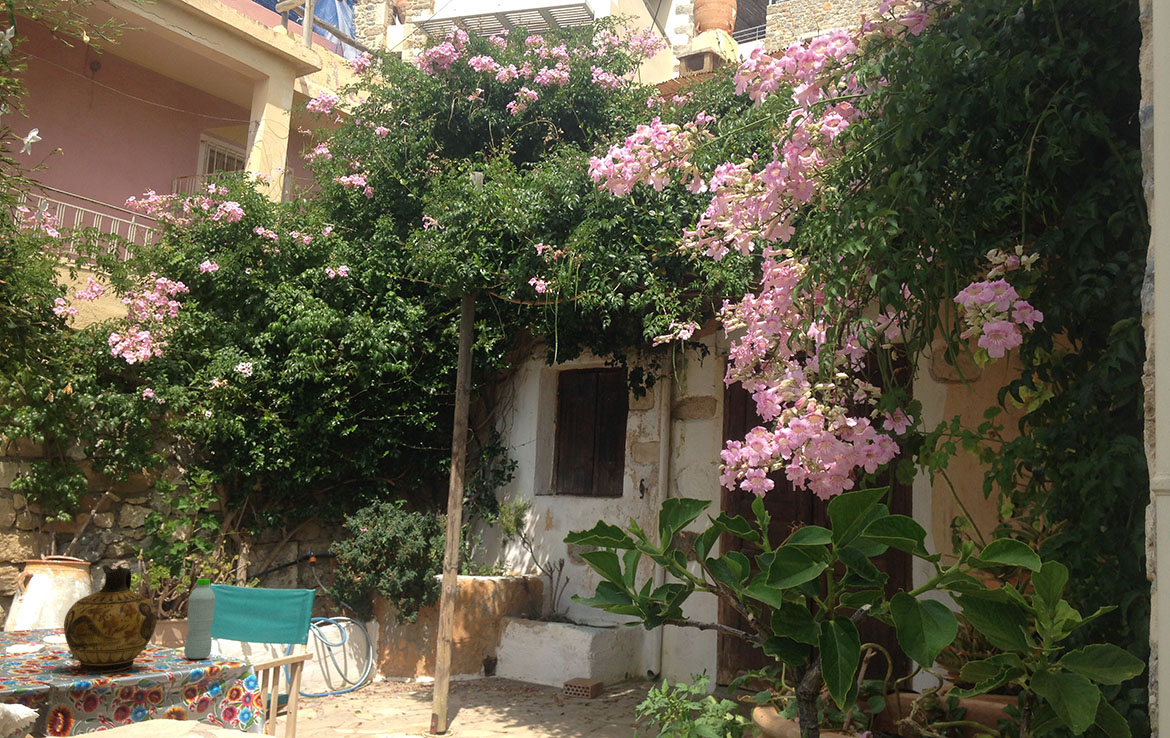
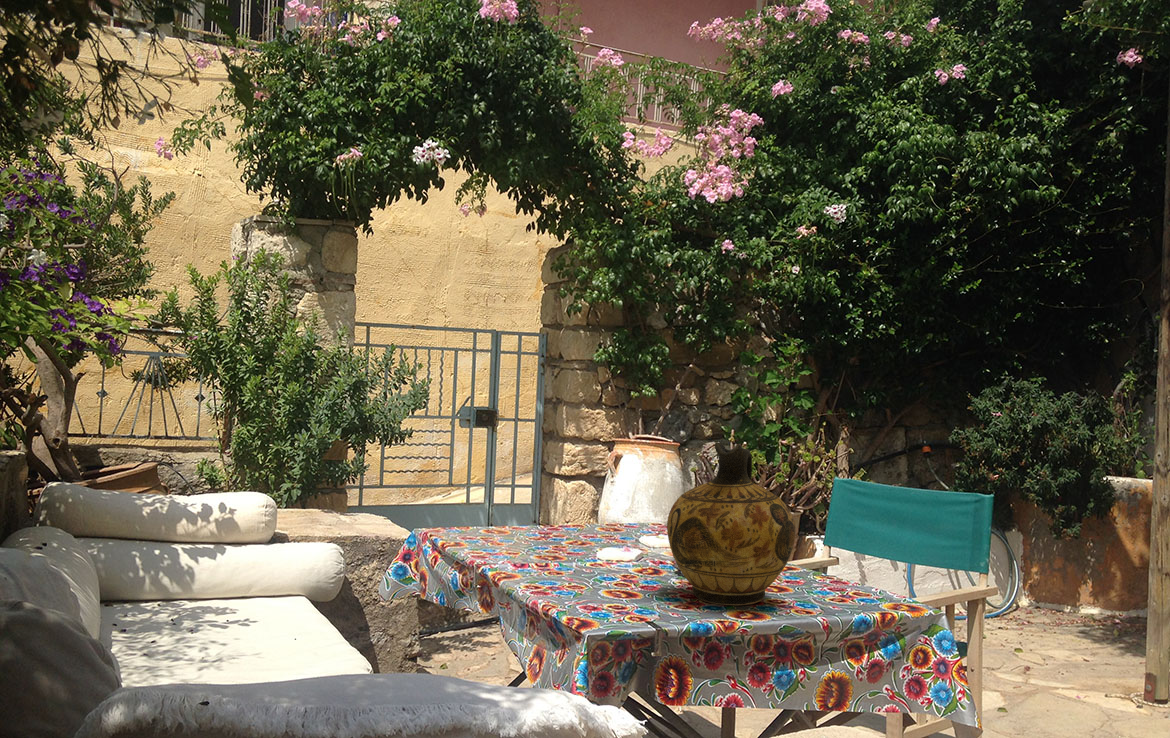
water bottle: present [184,578,215,659] -> none [831,471,873,594]

